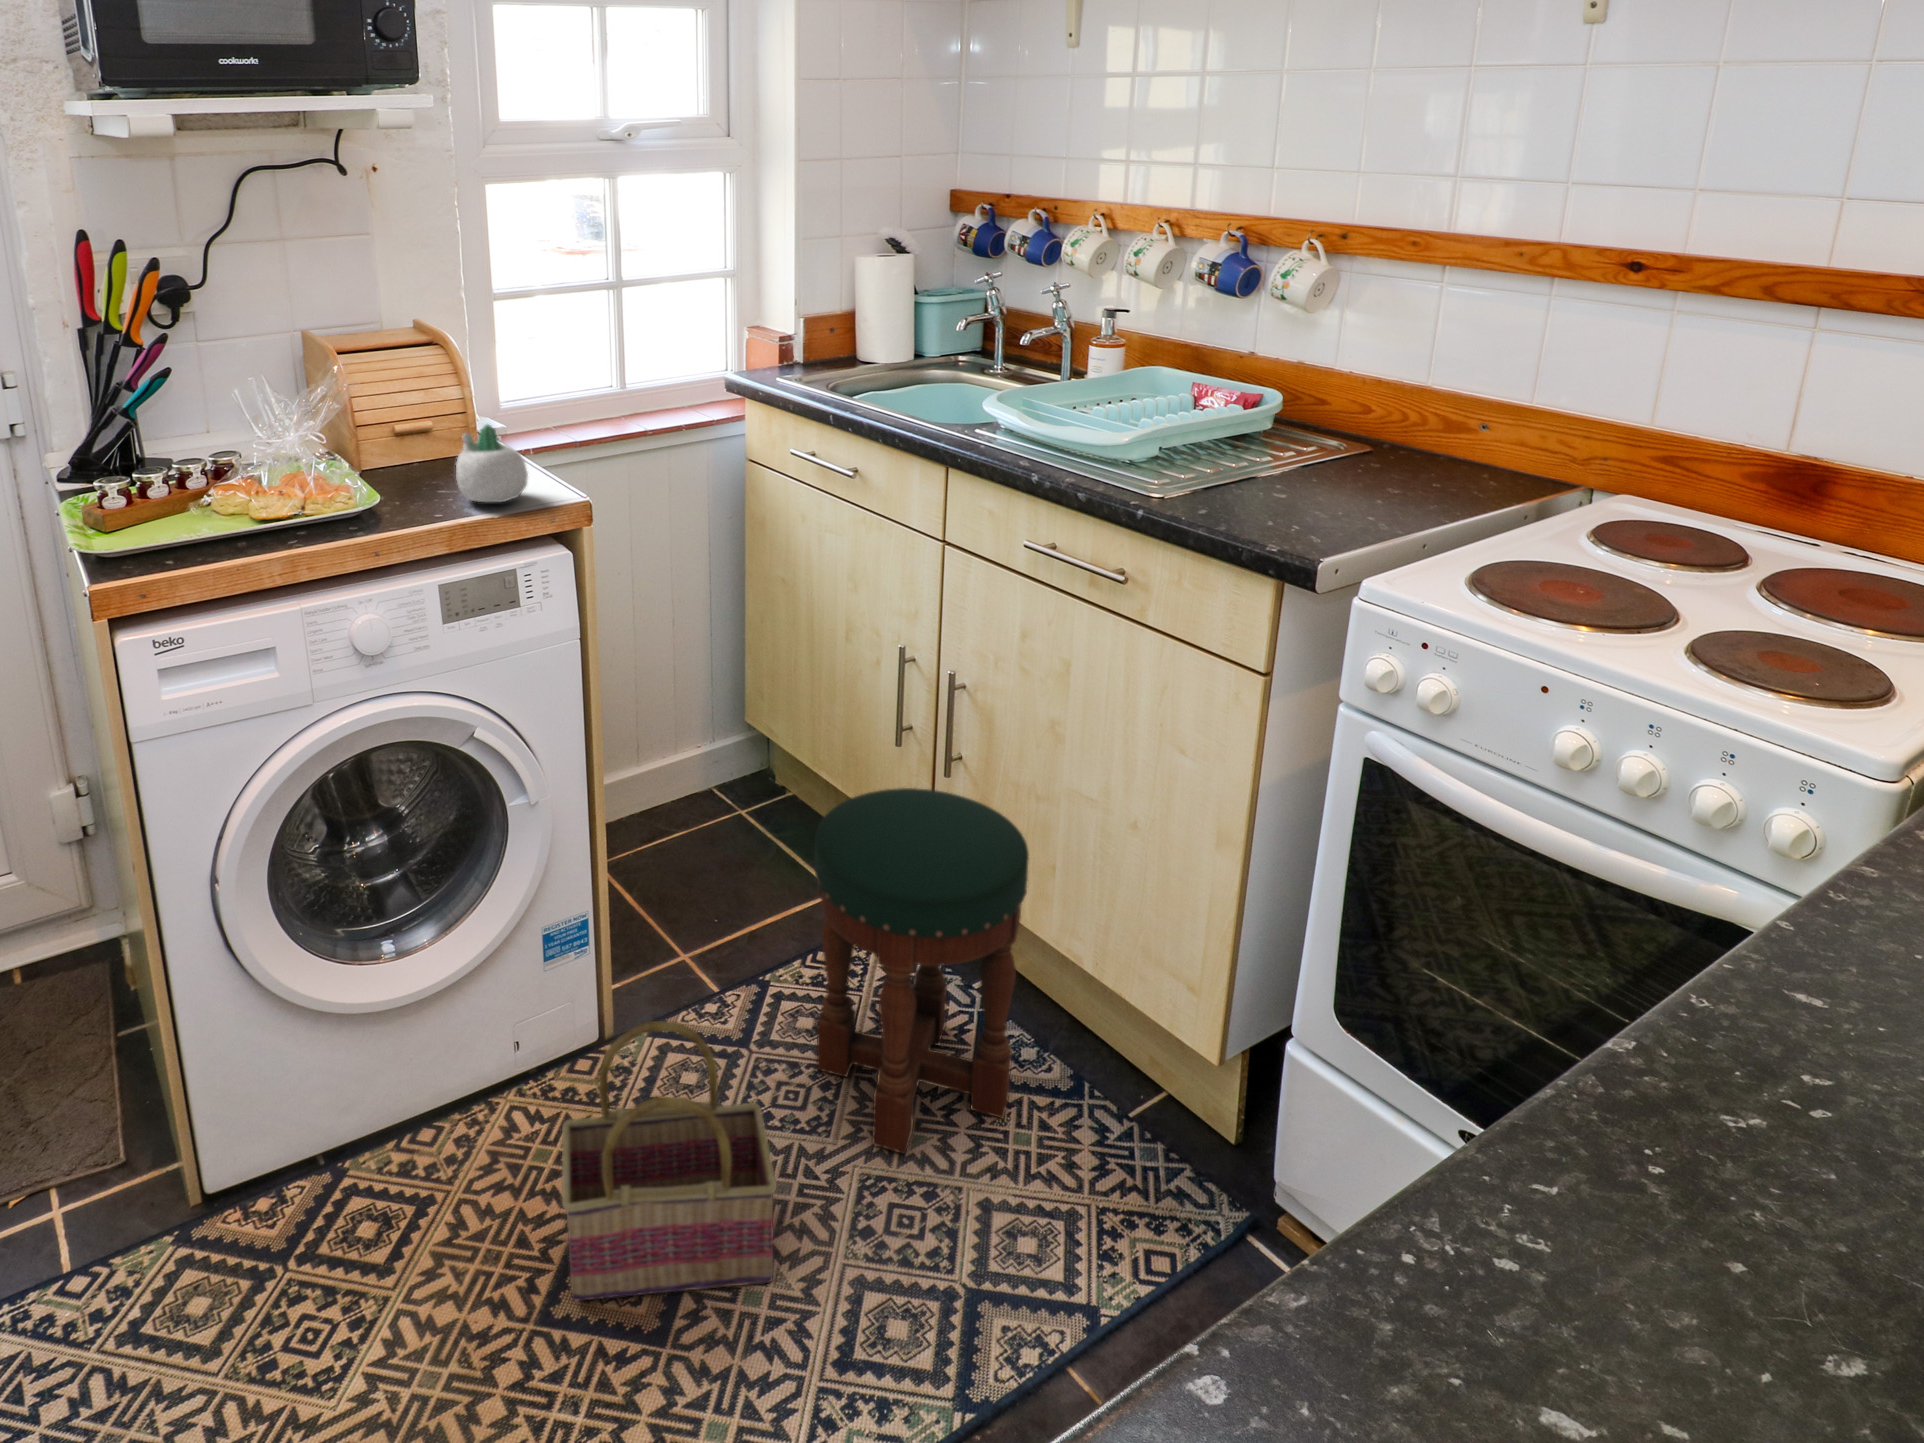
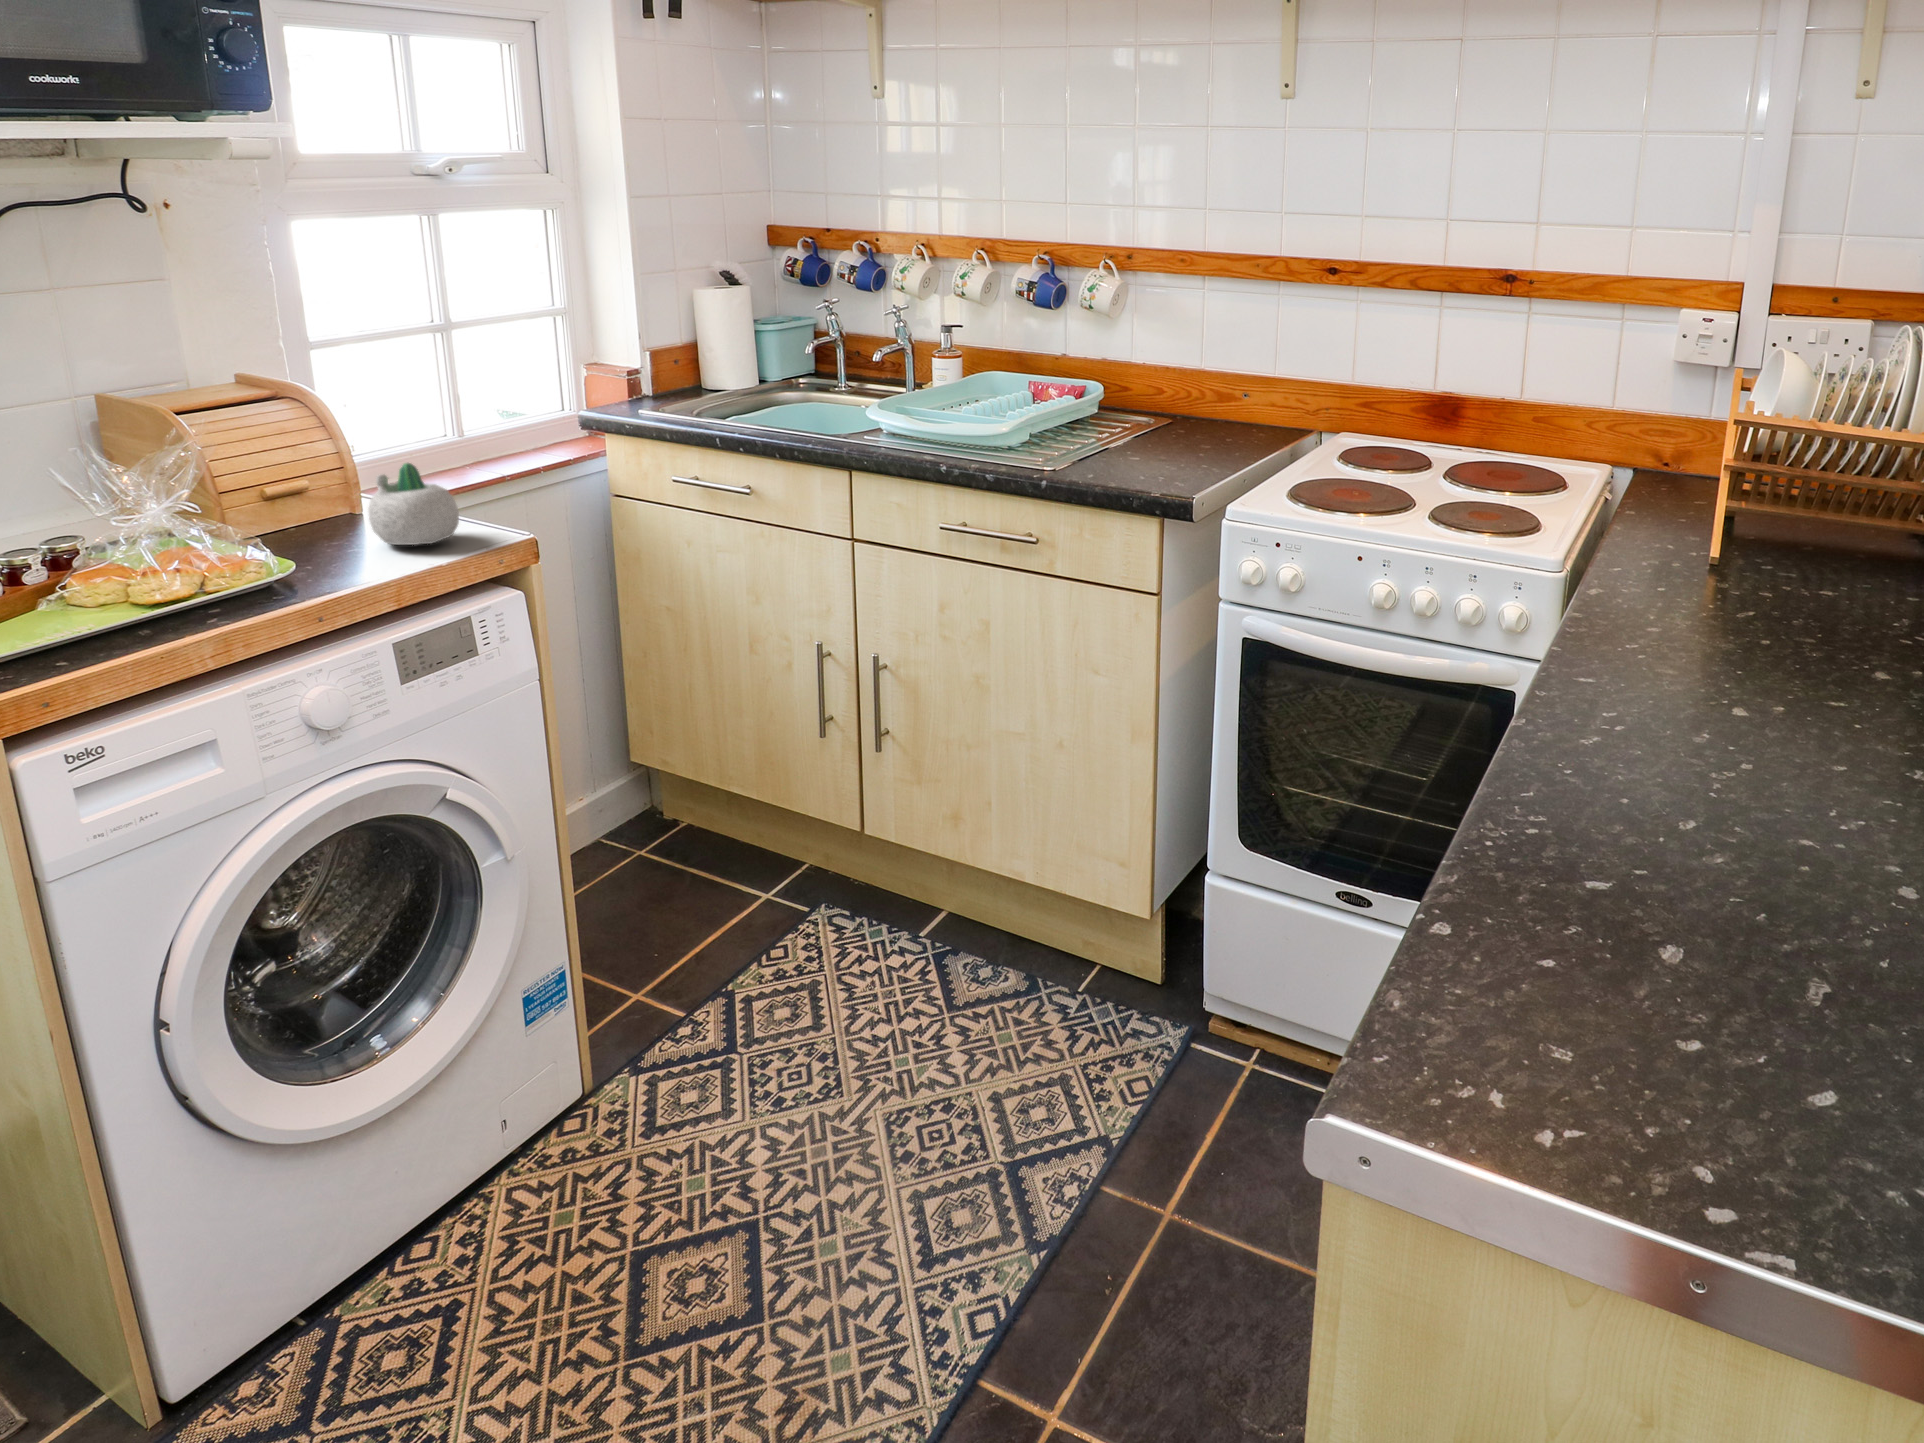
stool: present [814,788,1029,1153] -> none [796,759,986,1088]
basket: present [562,1021,777,1301] -> none [609,1017,842,1320]

